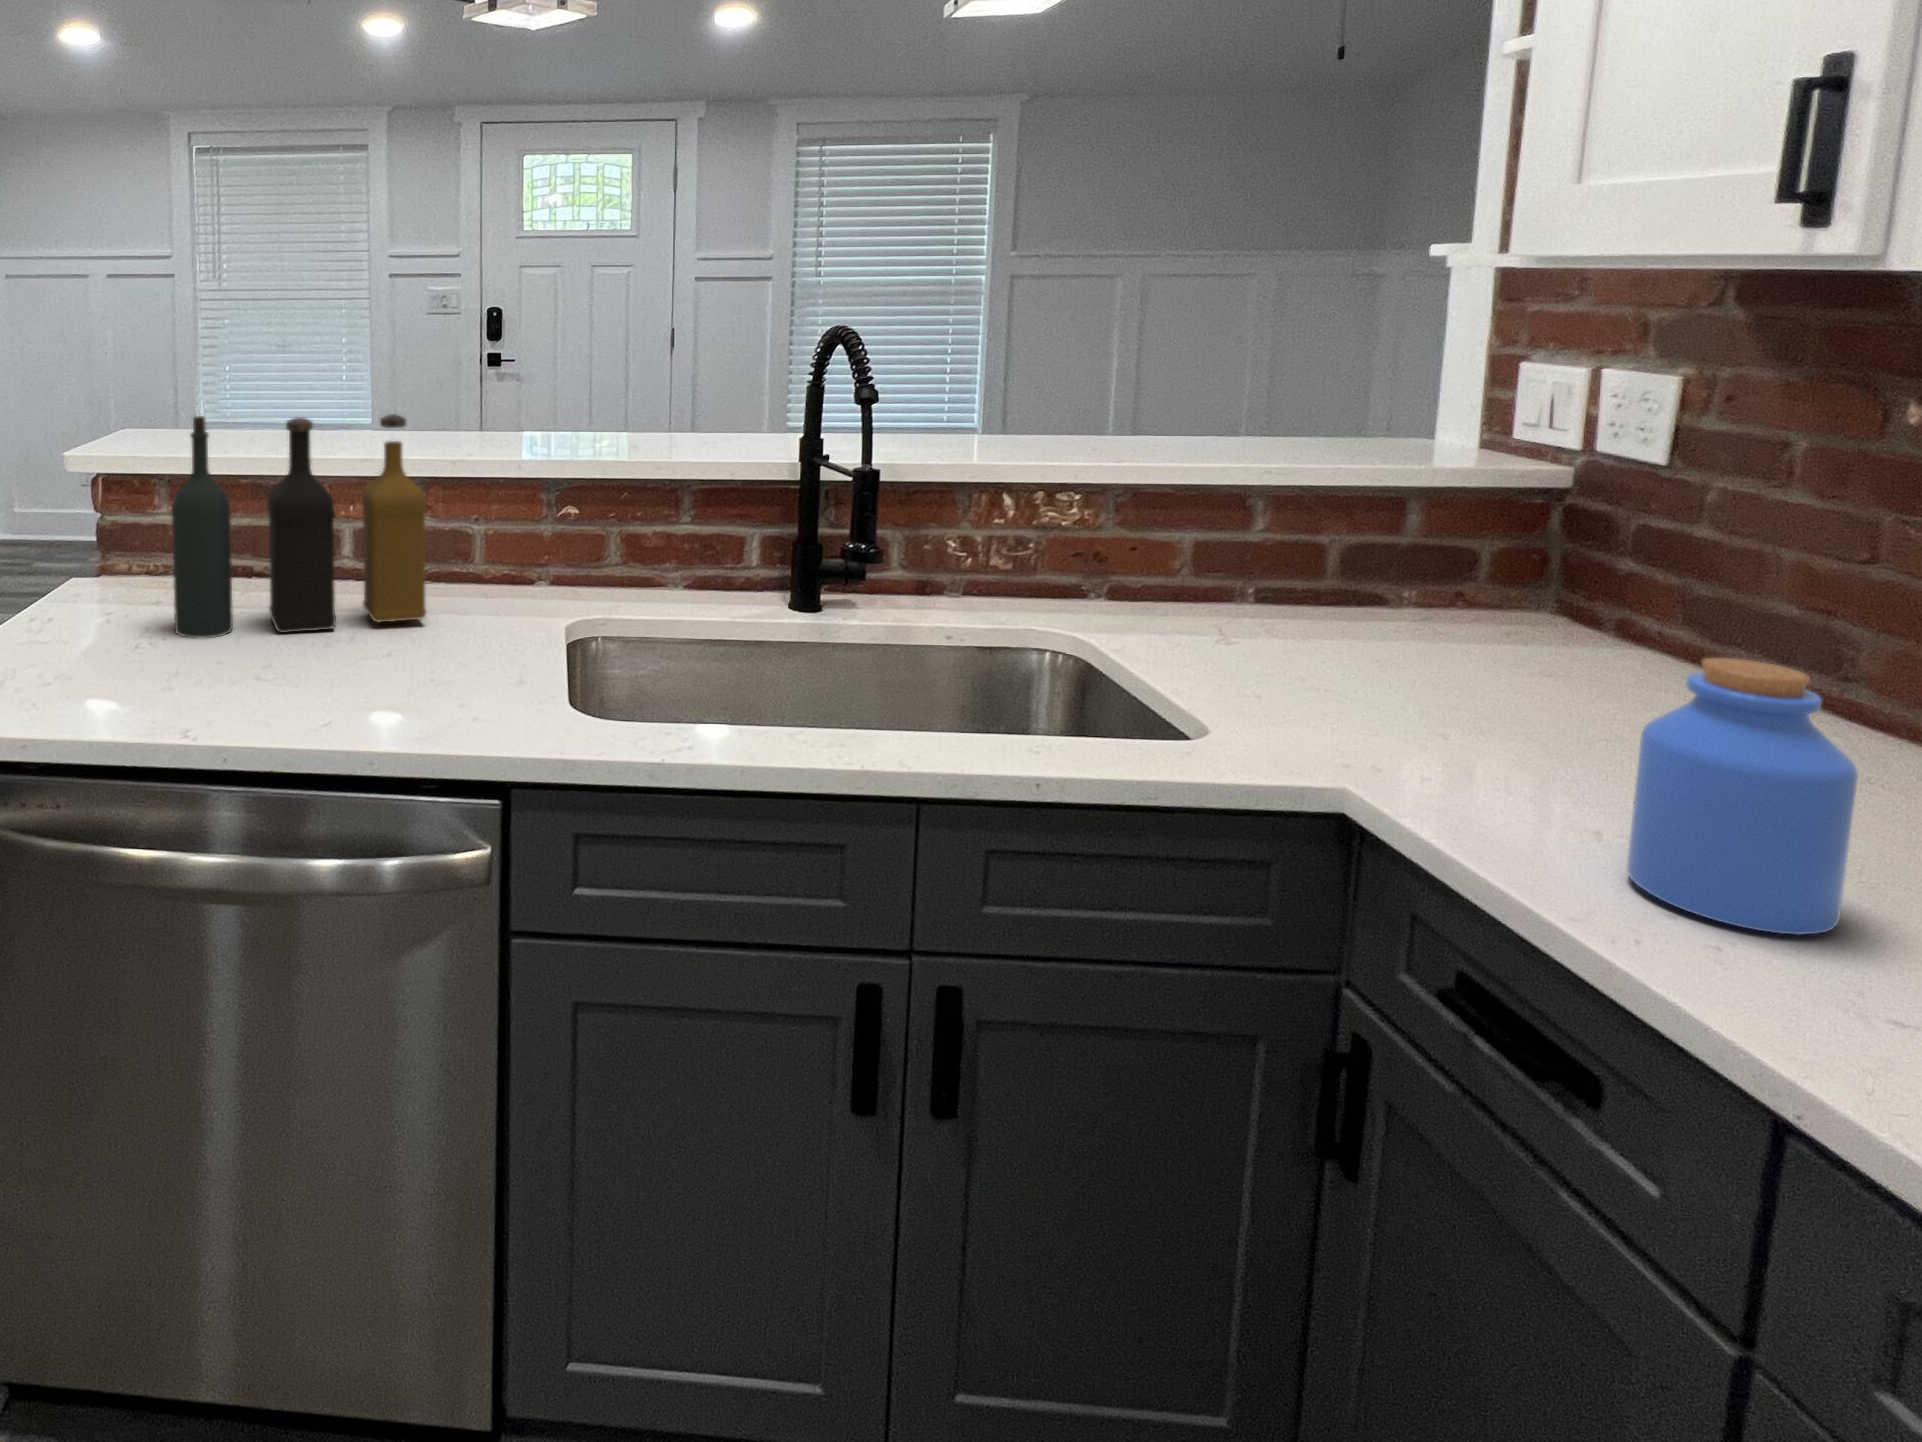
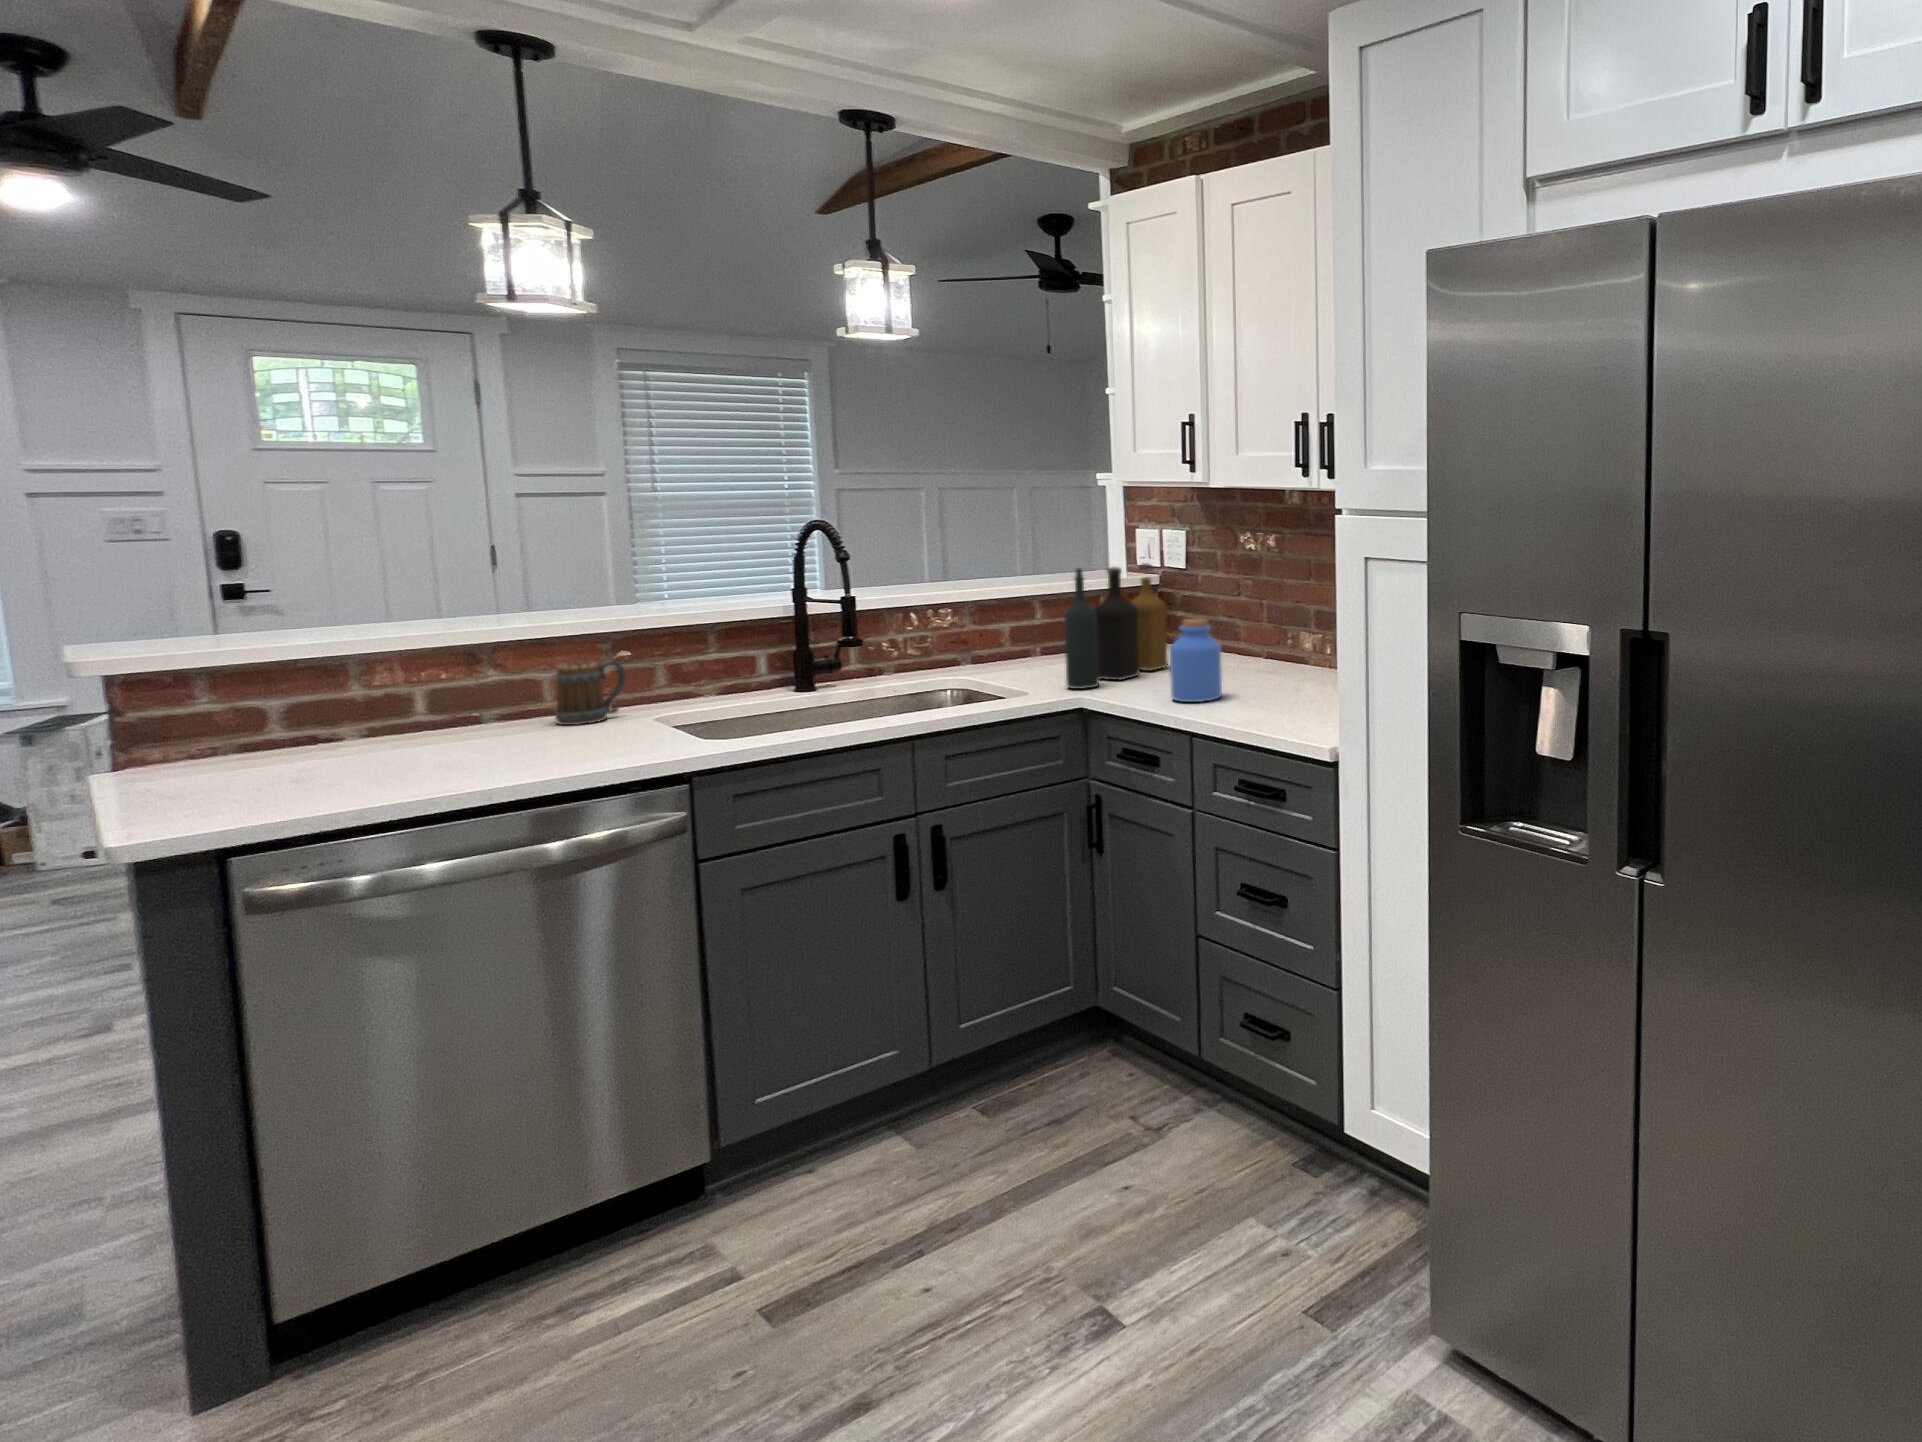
bottle: present [172,414,426,638] -> present [1064,563,1168,689]
mug: none [473,516,561,610] -> present [555,661,626,725]

